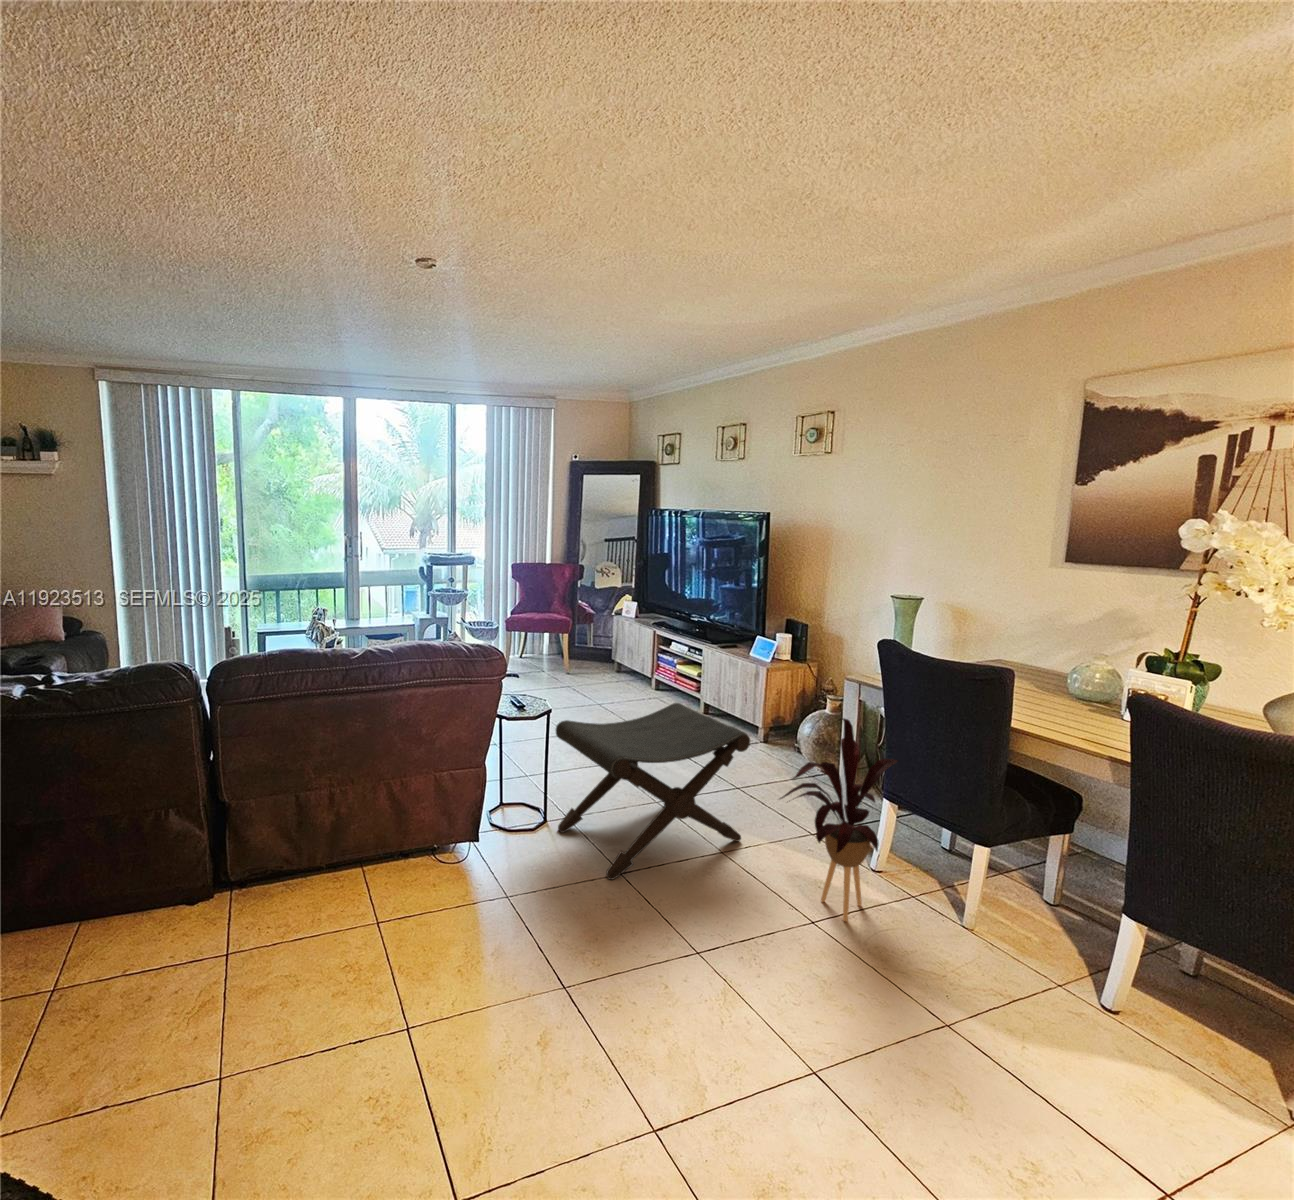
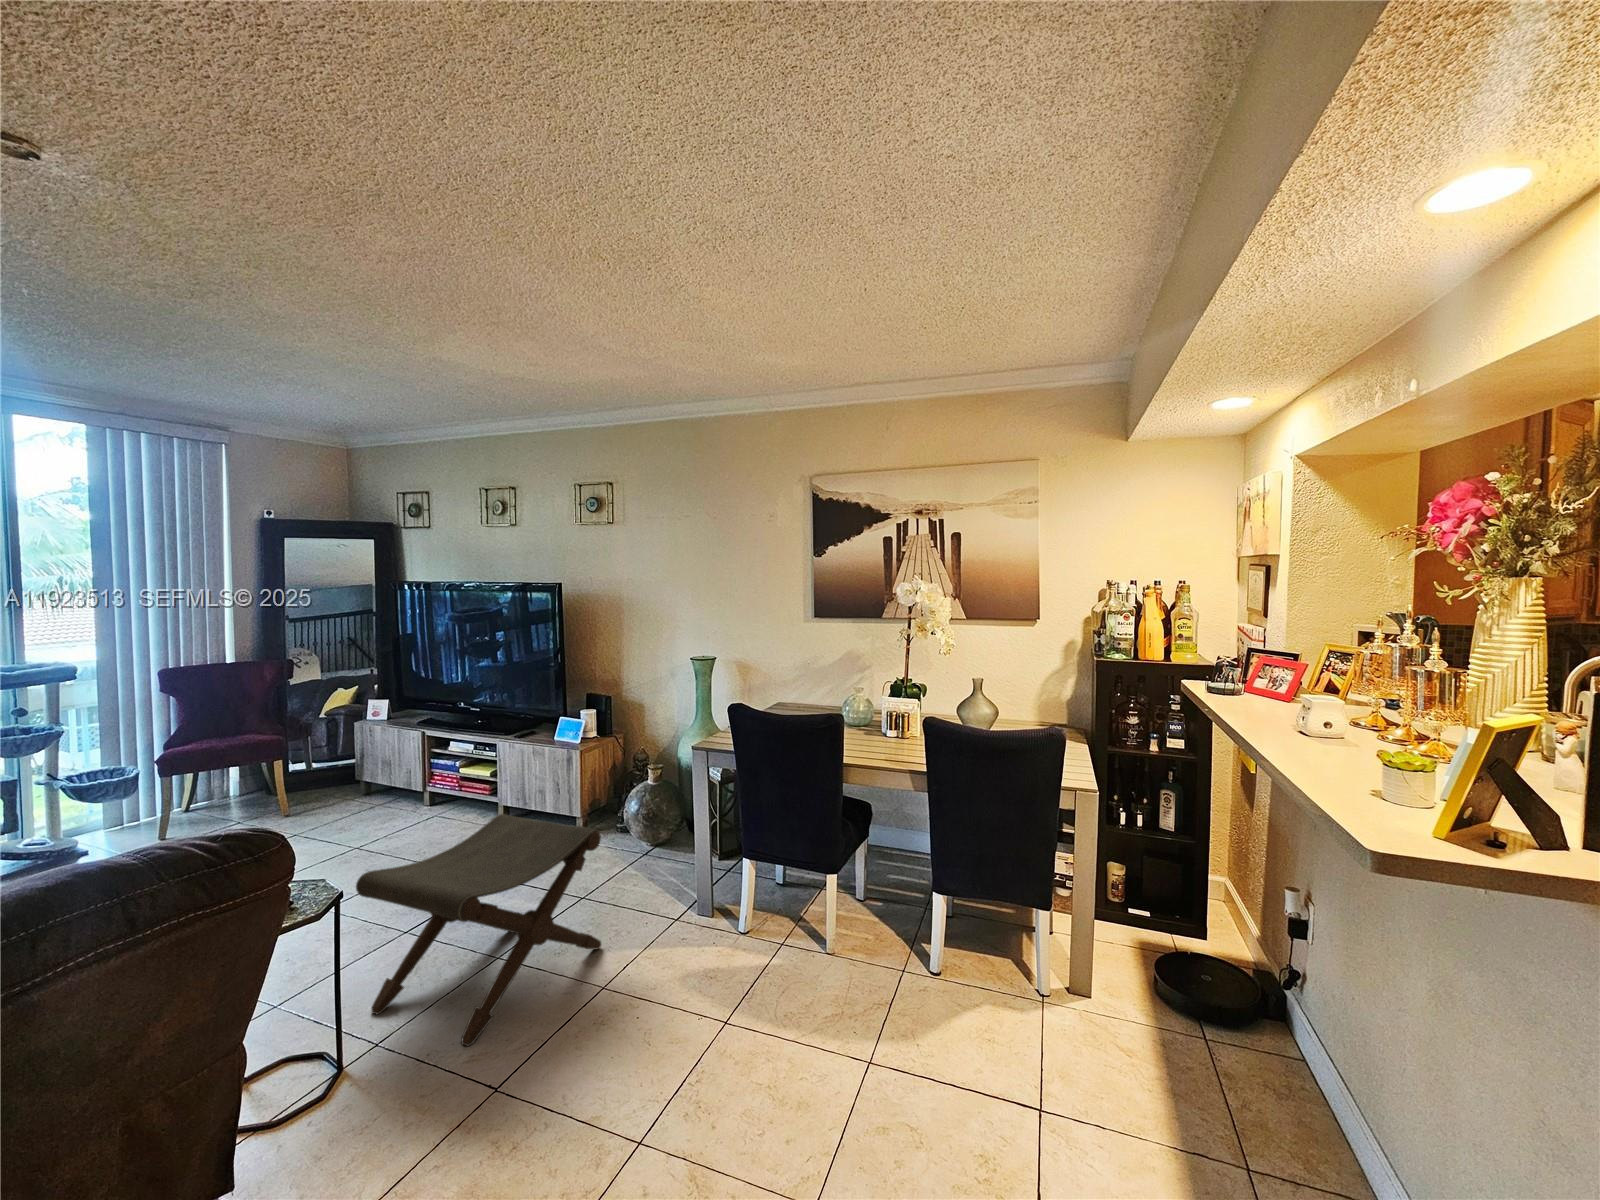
house plant: present [780,718,898,921] -> none [651,791,754,990]

